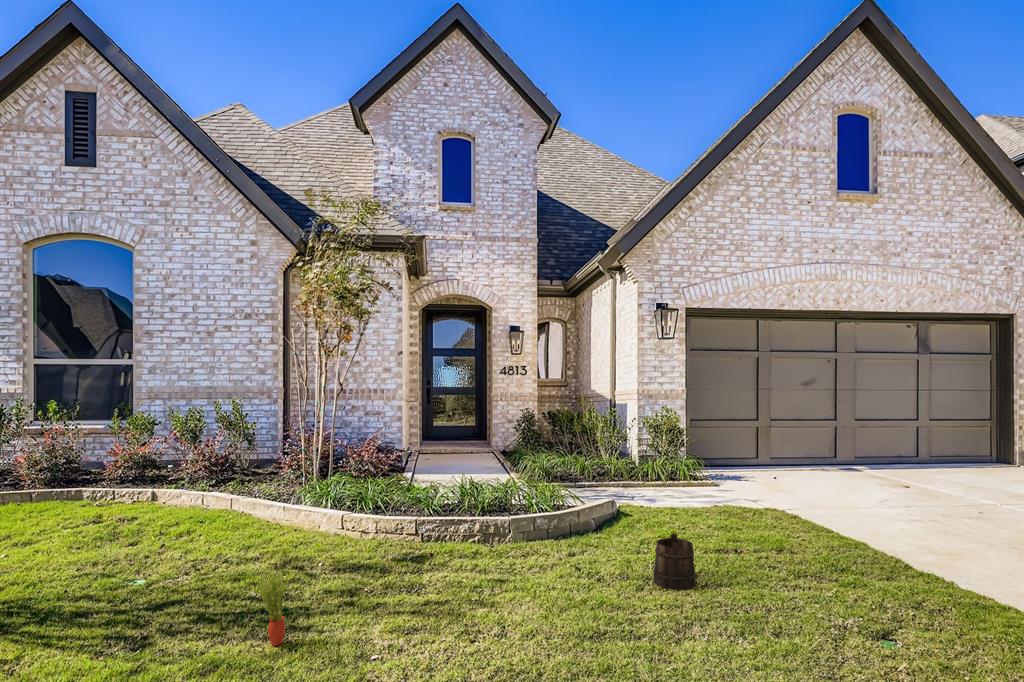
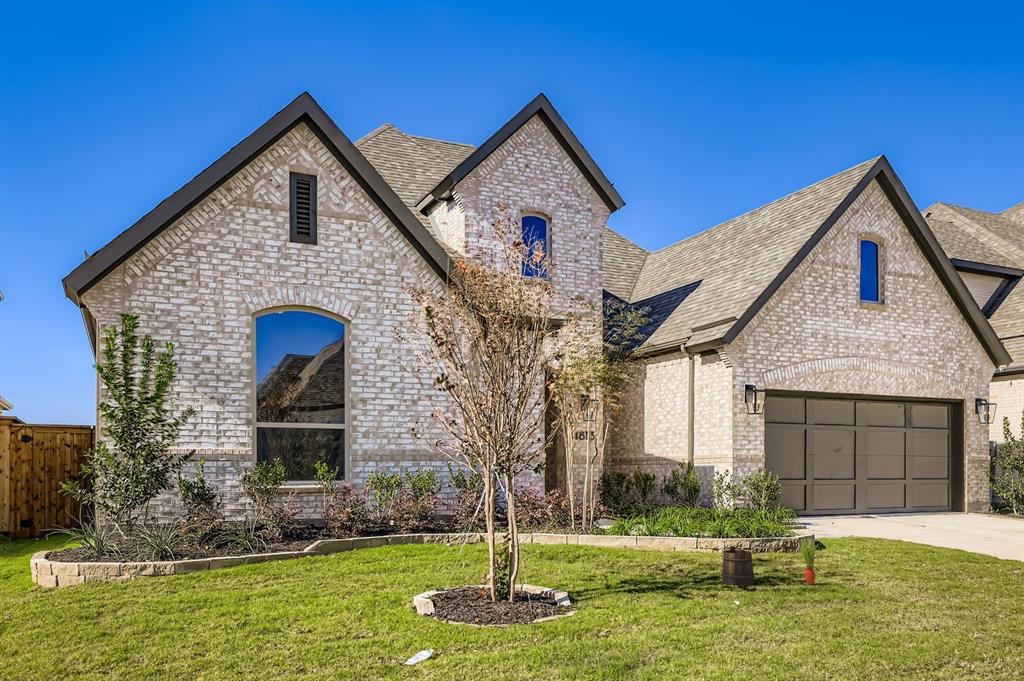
bucket: present [653,533,696,590] -> present [722,546,755,586]

